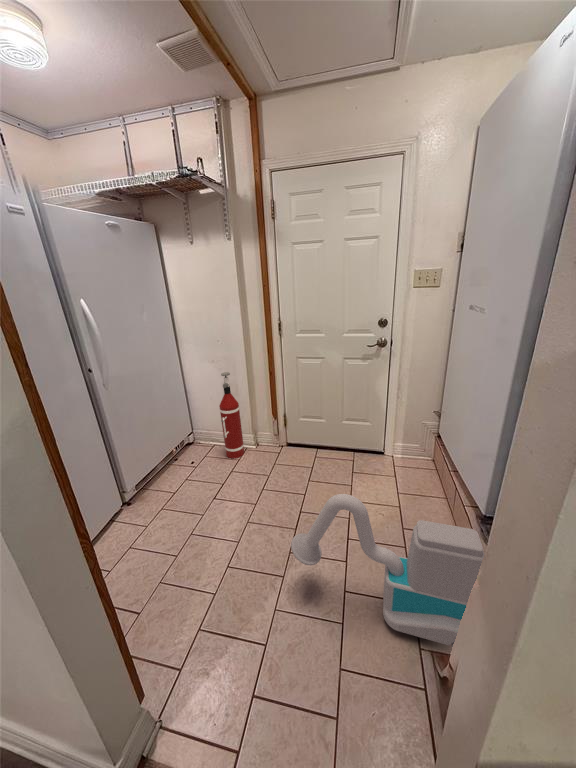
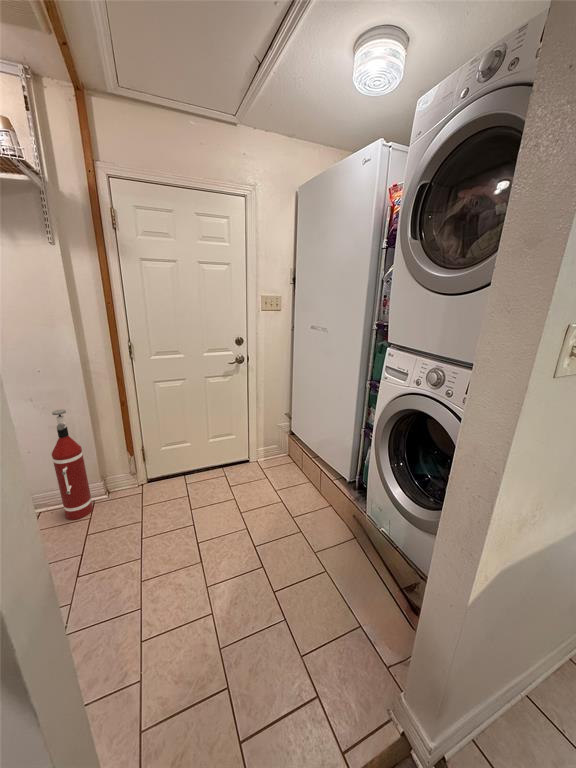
vacuum cleaner: present [291,494,485,647] -> none [225,490,376,596]

